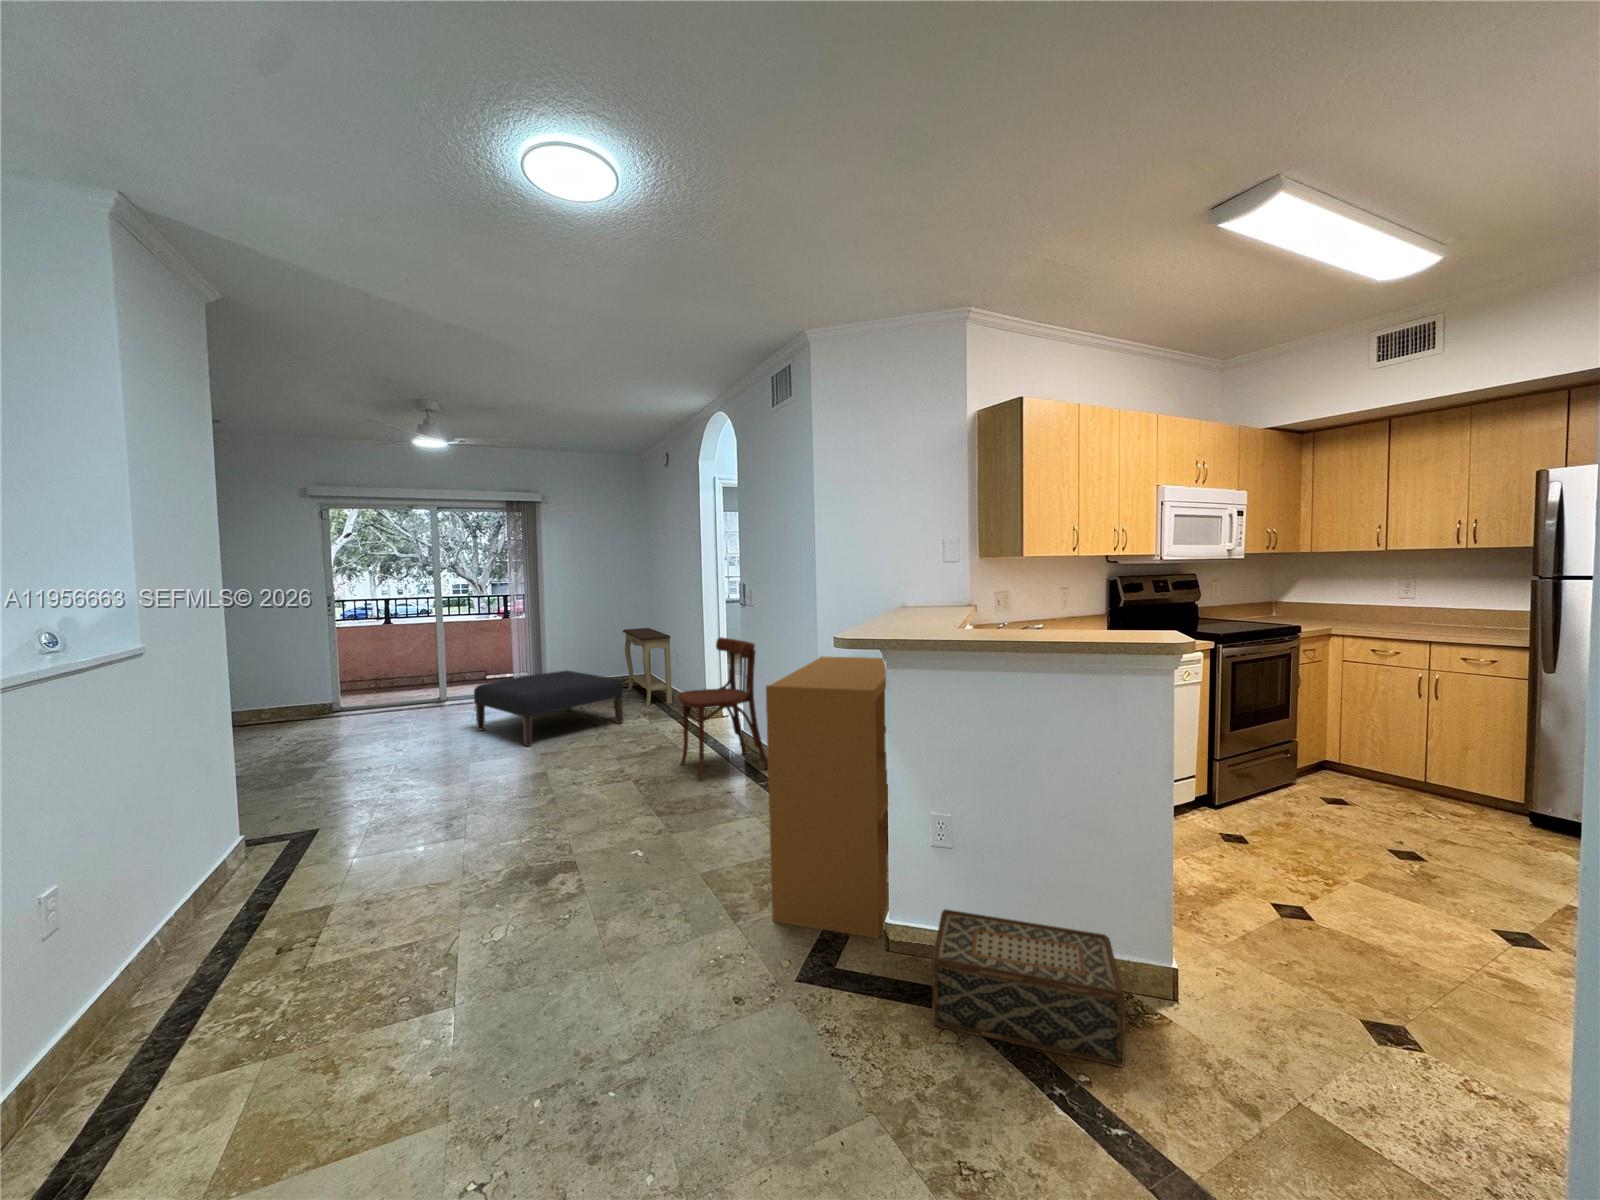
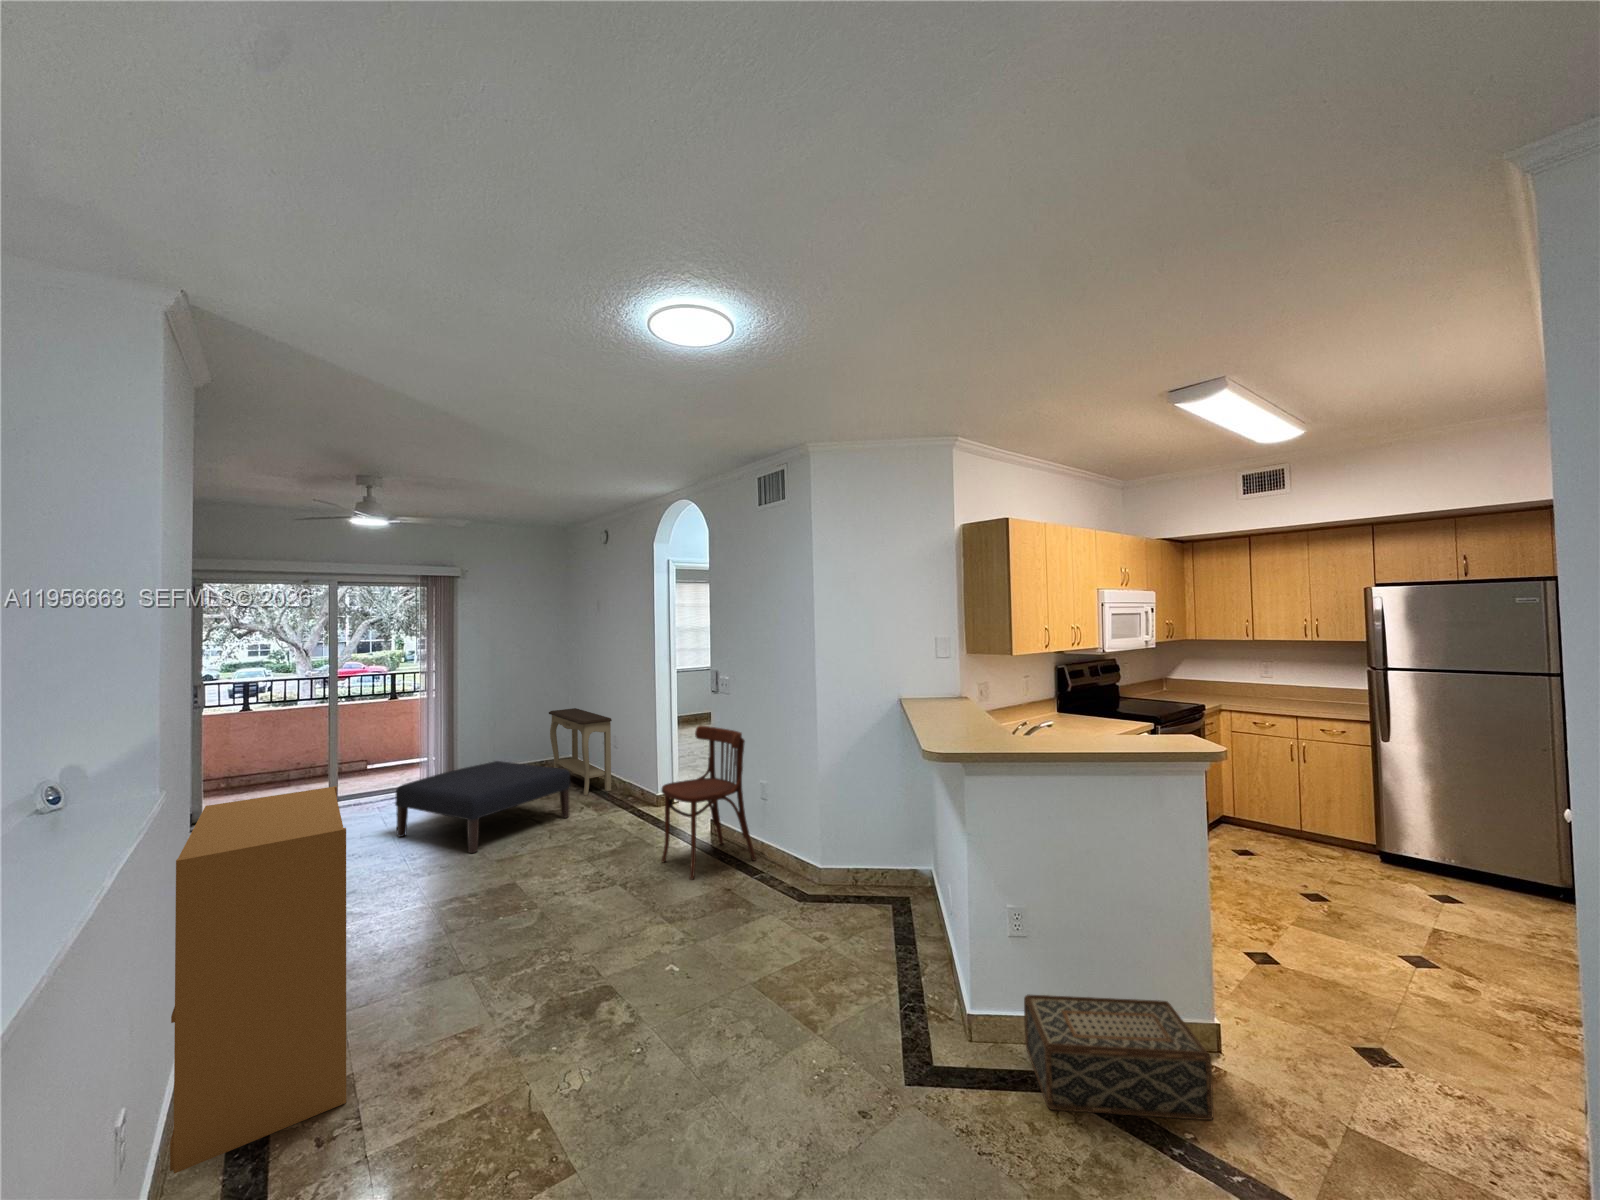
bookshelf: present [766,656,888,938] -> present [170,786,346,1174]

